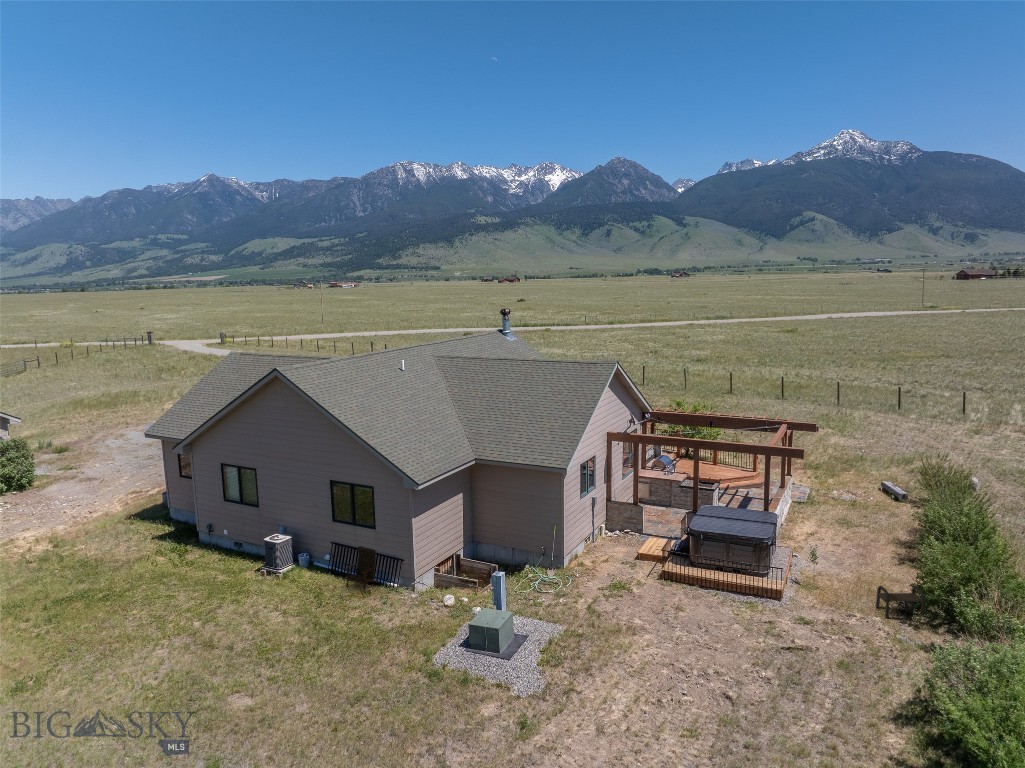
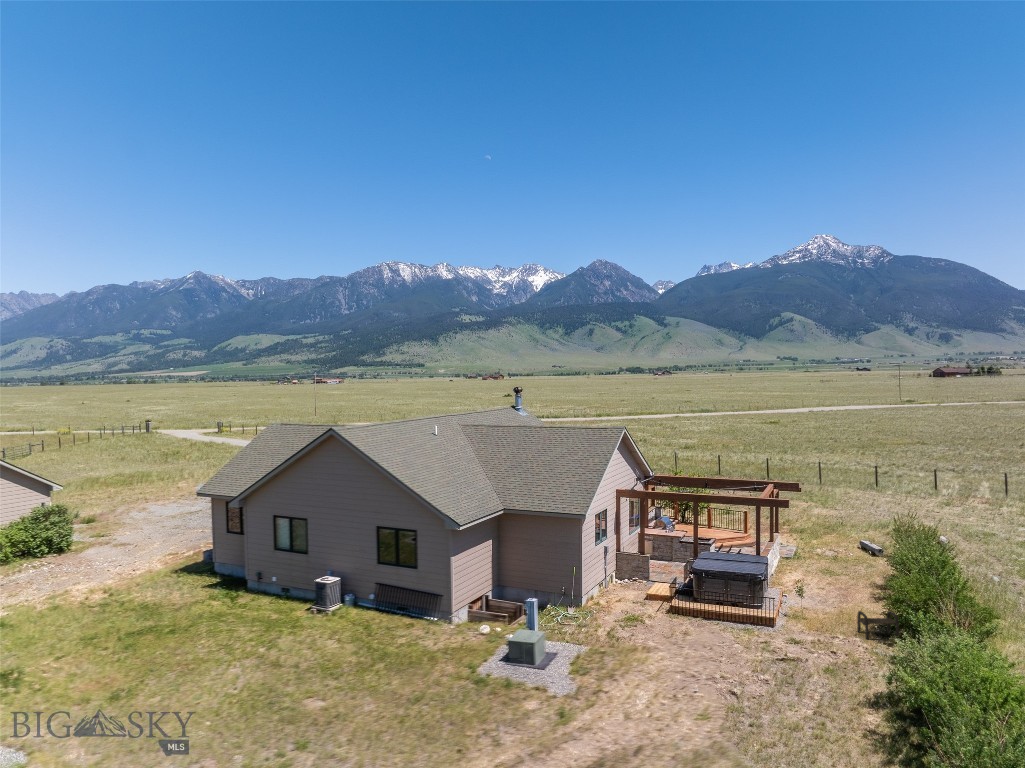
lounge chair: present [345,546,378,592] -> none [390,585,420,624]

